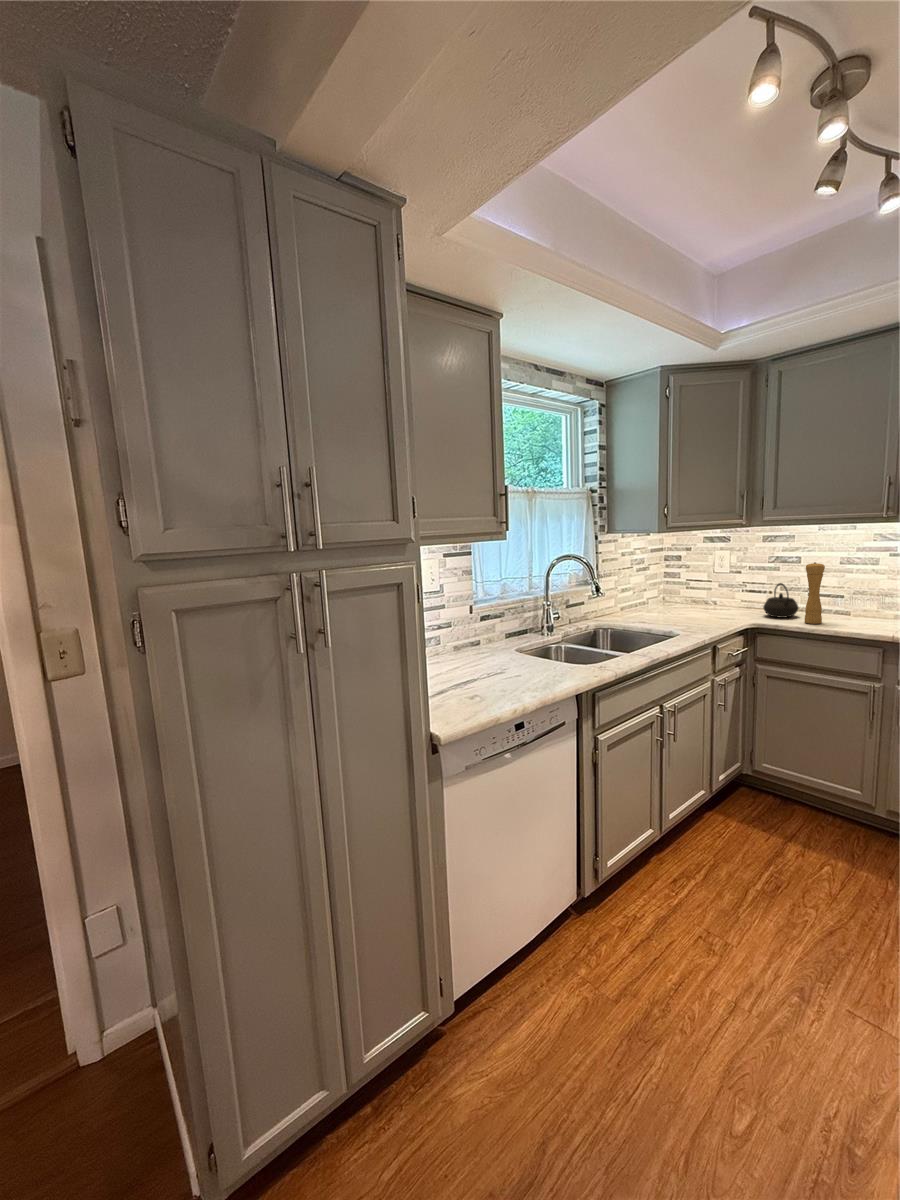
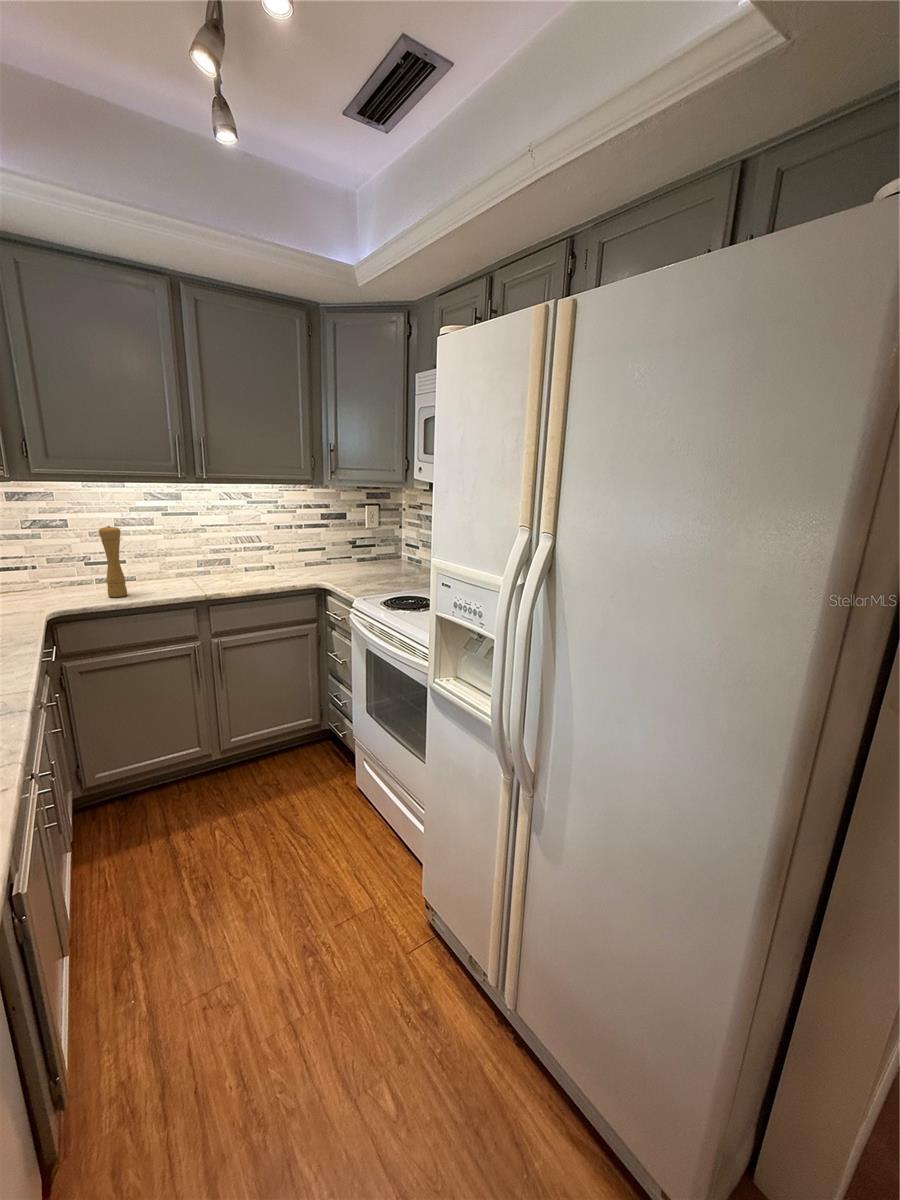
kettle: present [763,583,798,618] -> none [43,553,89,597]

